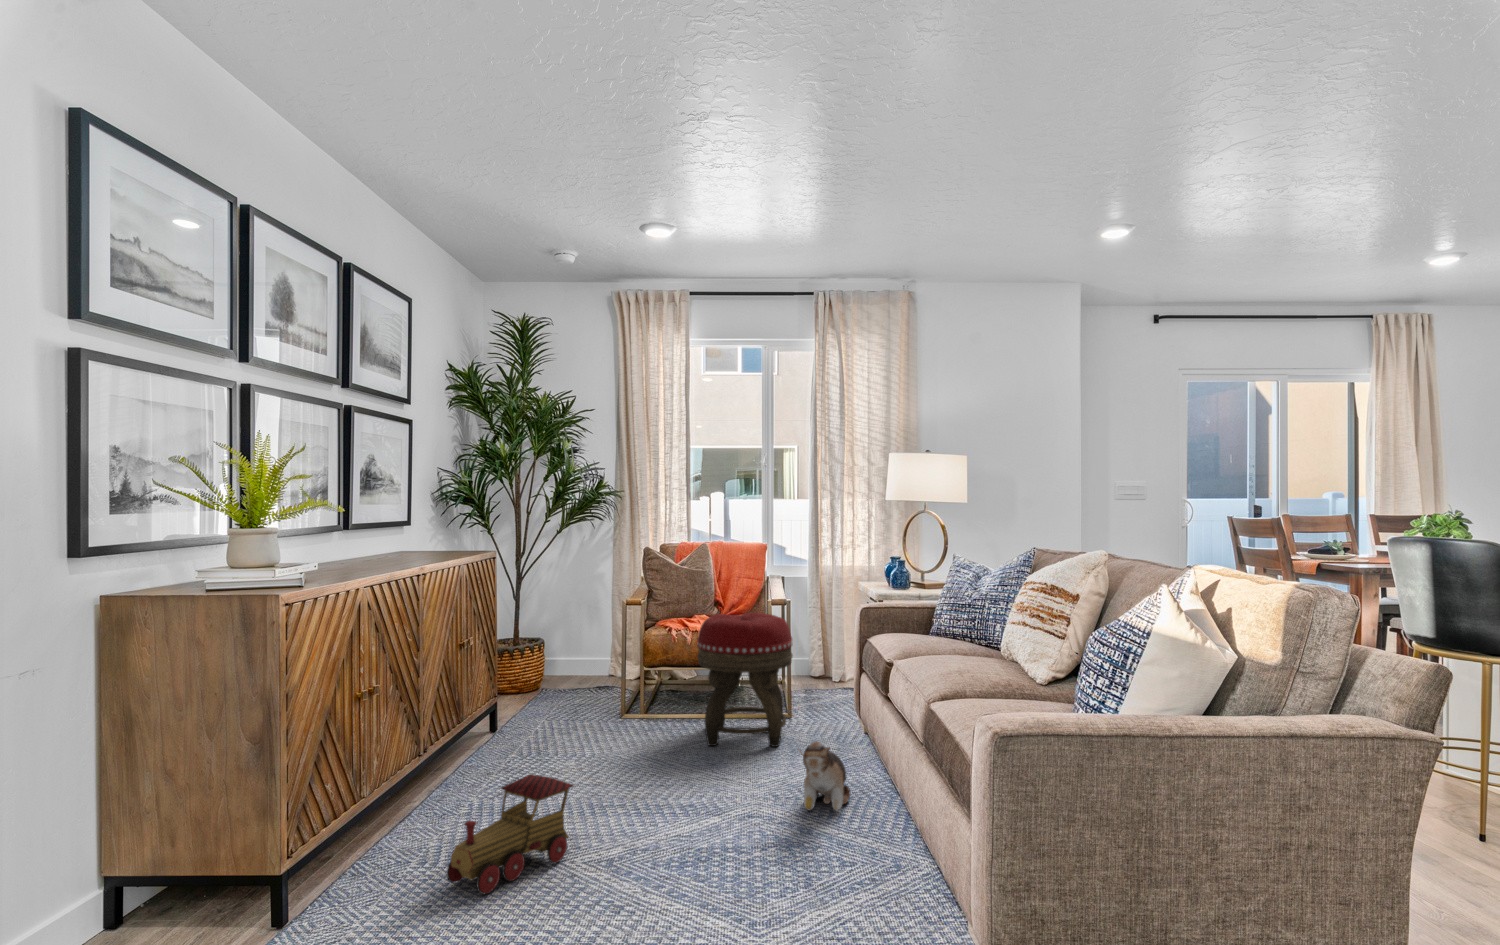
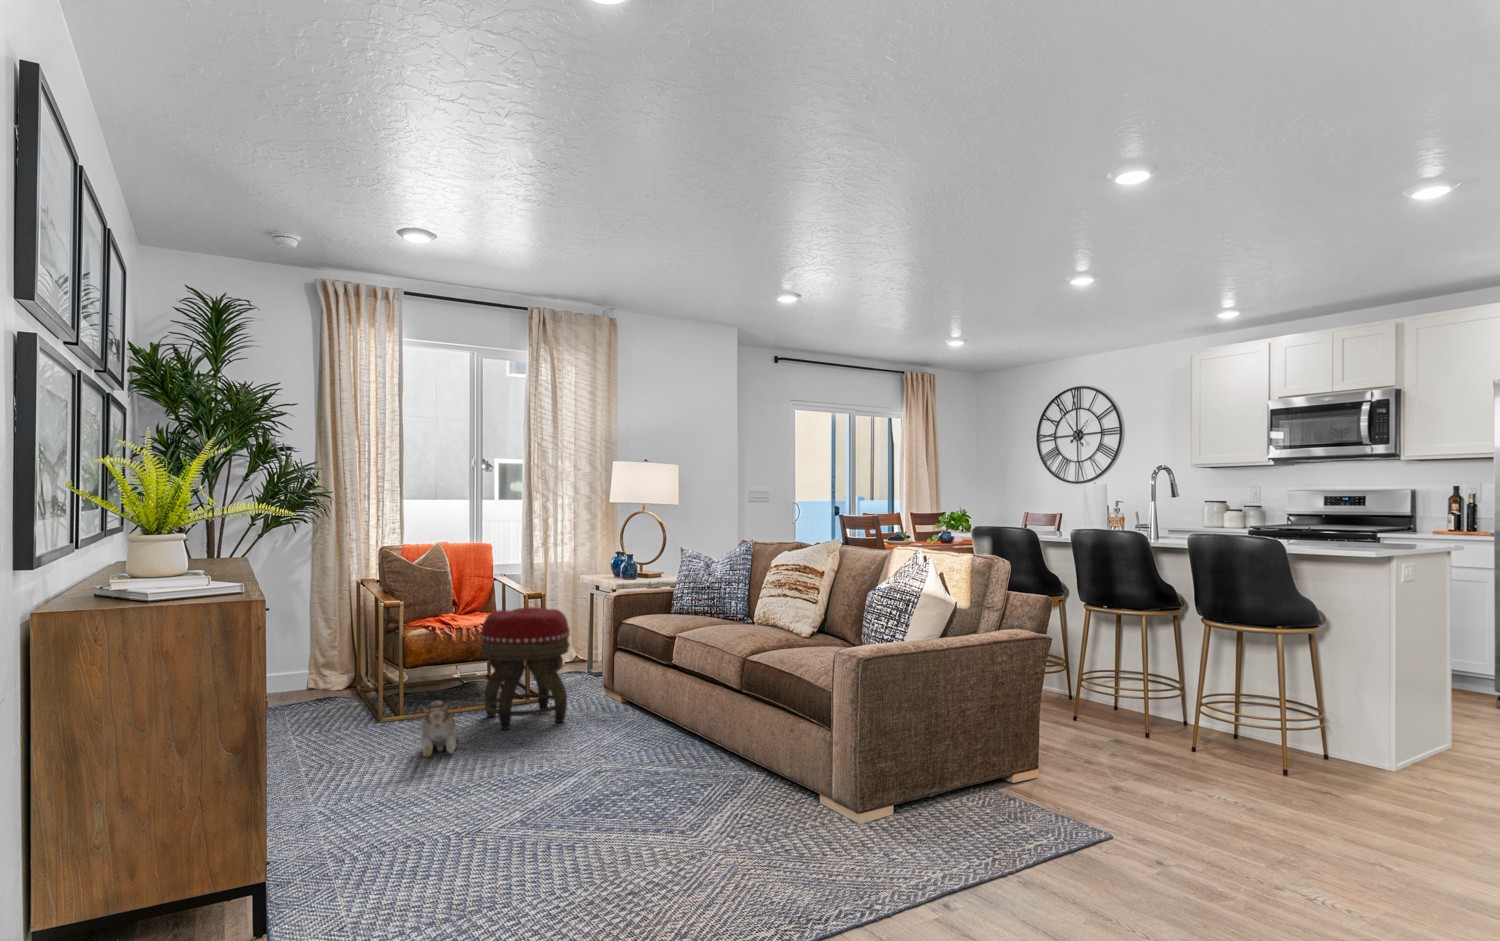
plush toy: present [800,742,851,810] -> present [422,701,458,757]
toy train: present [447,774,574,894] -> none [421,753,502,849]

